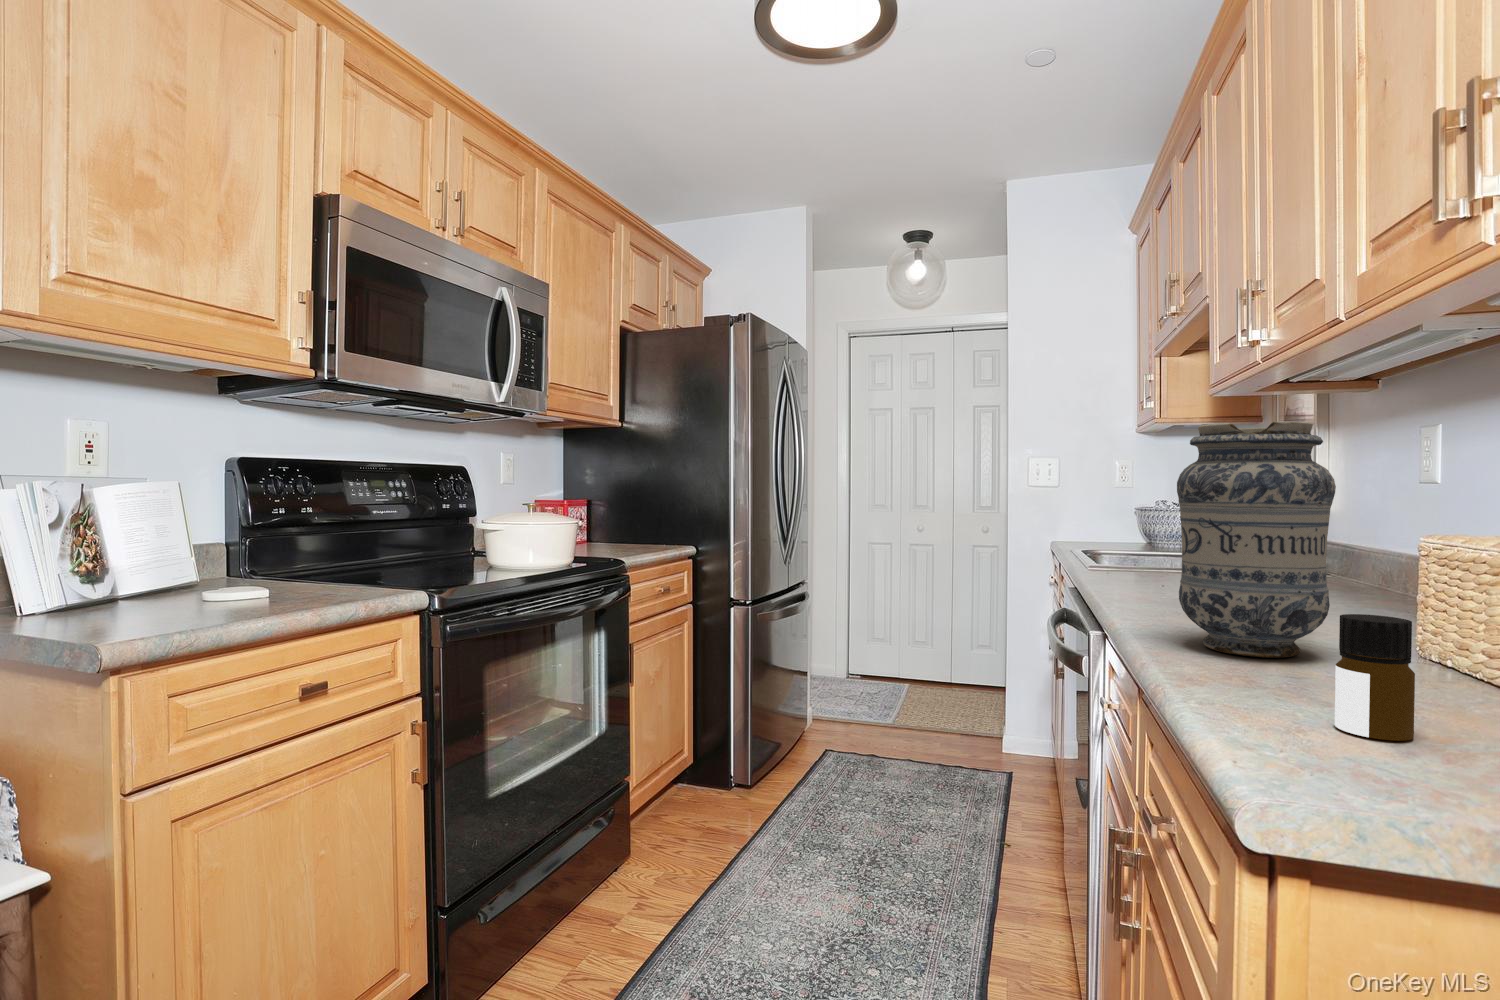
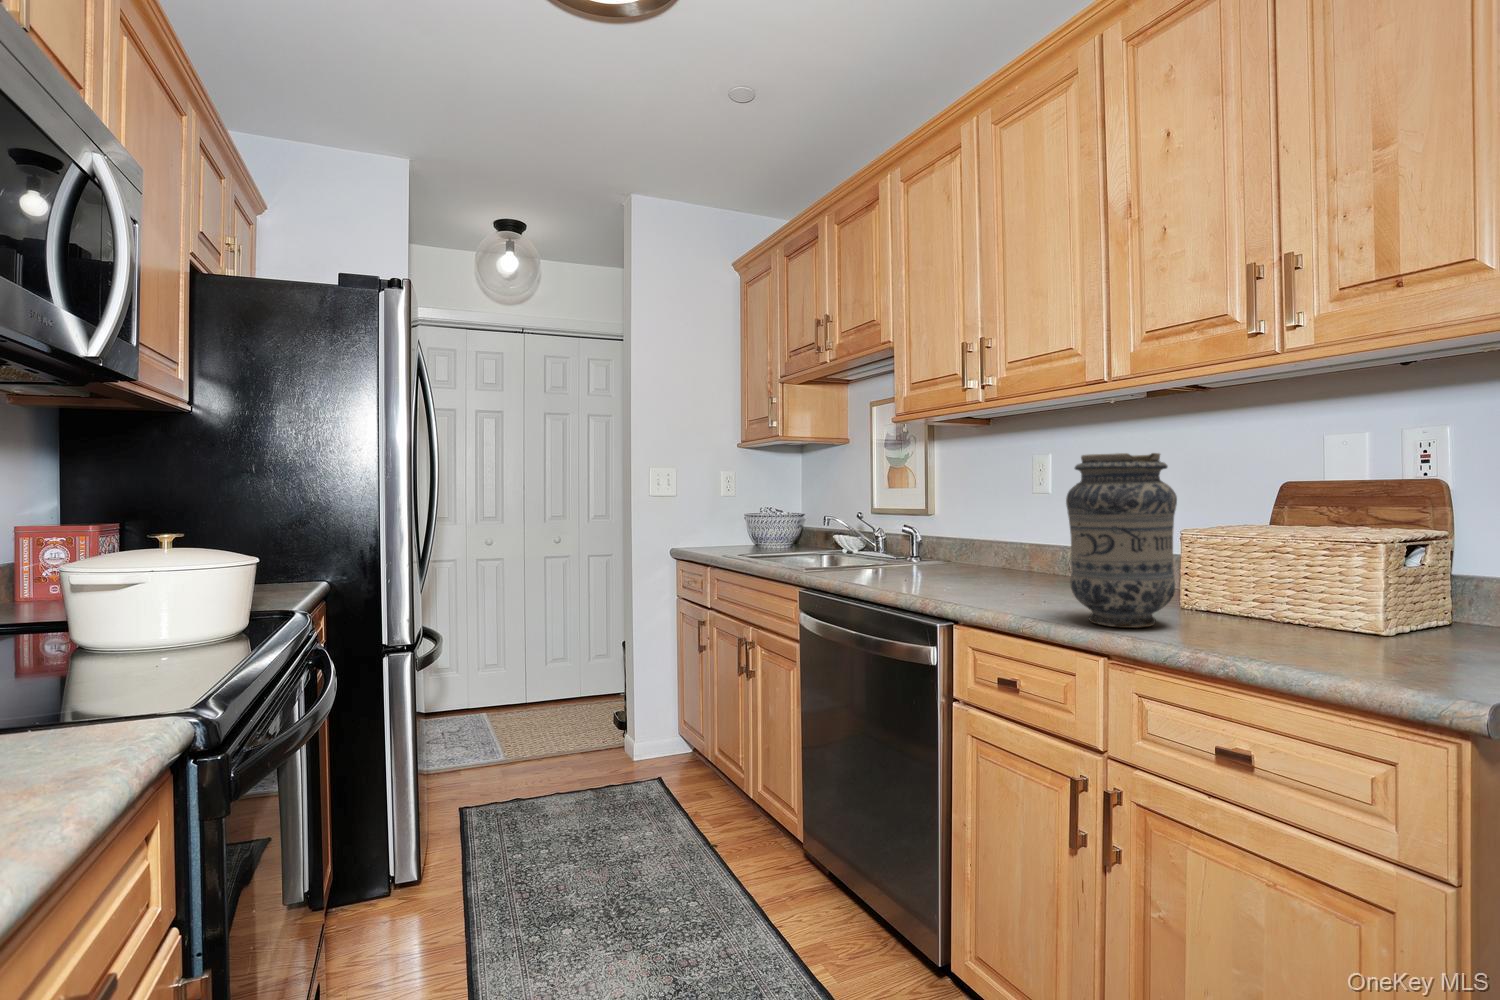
bottle: present [1335,614,1415,741] -> none [1327,587,1379,668]

